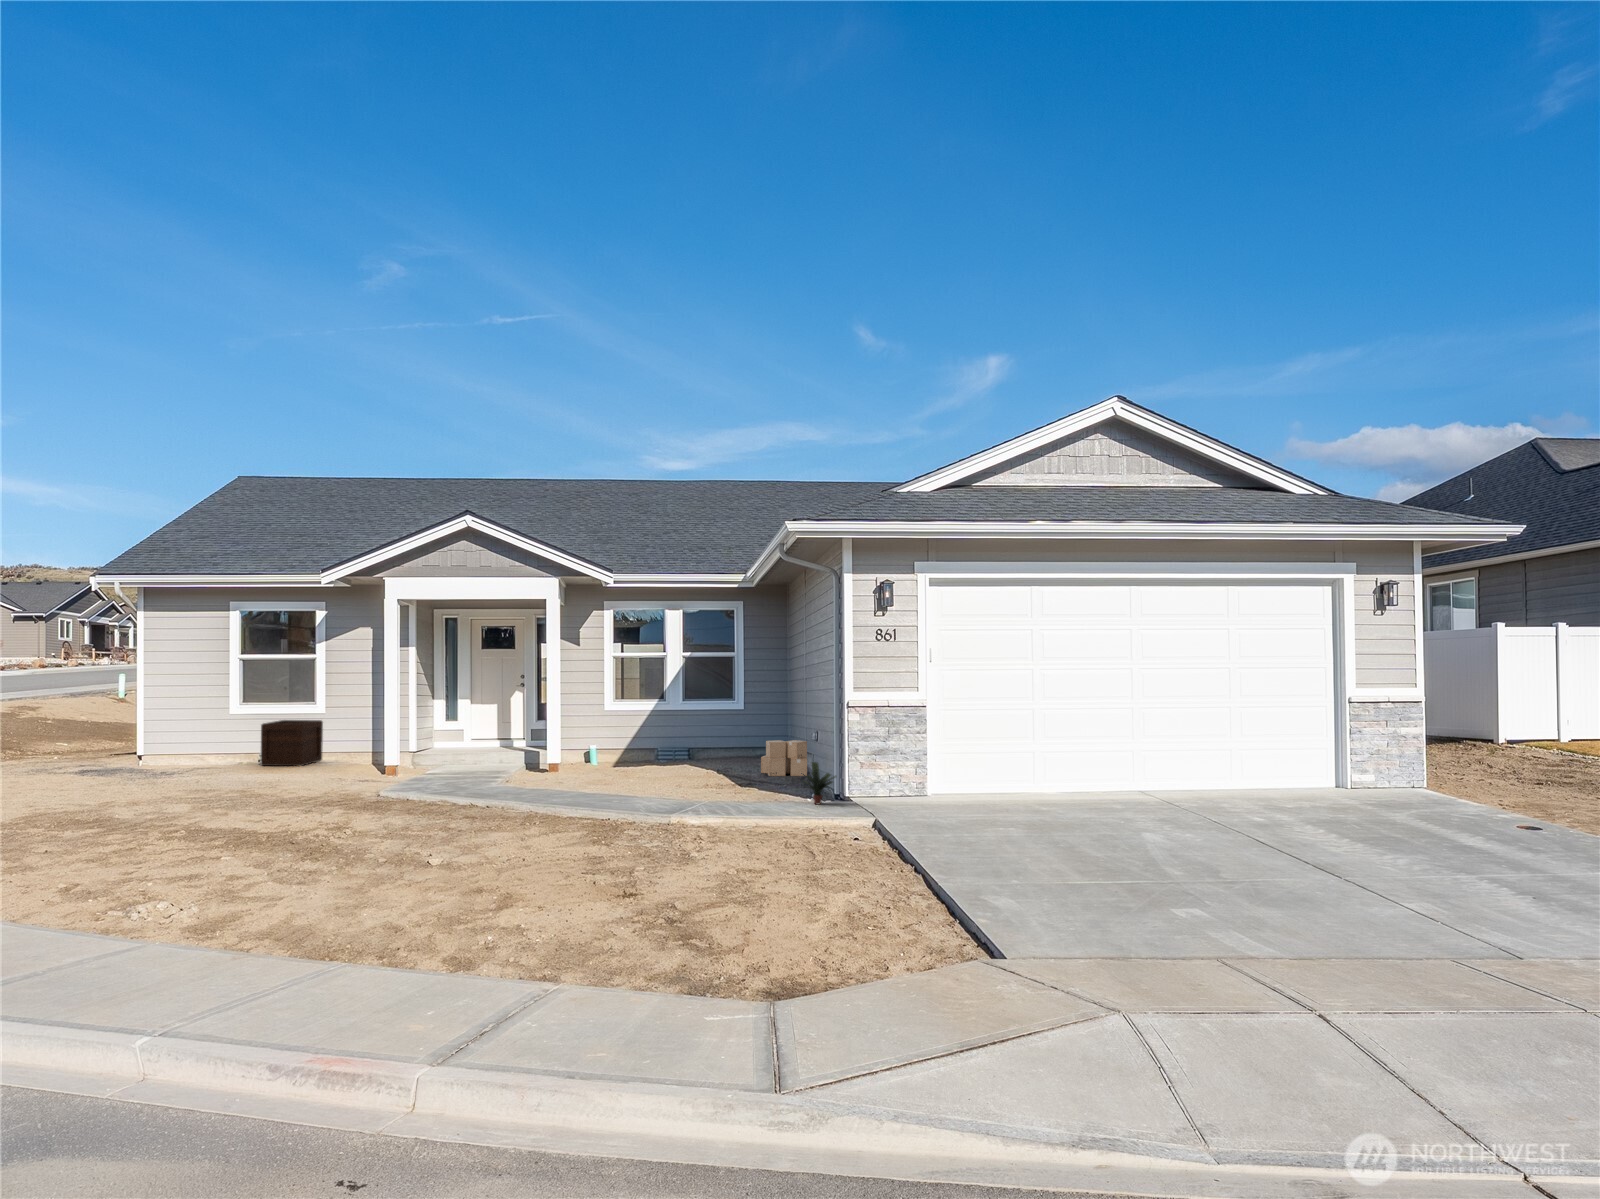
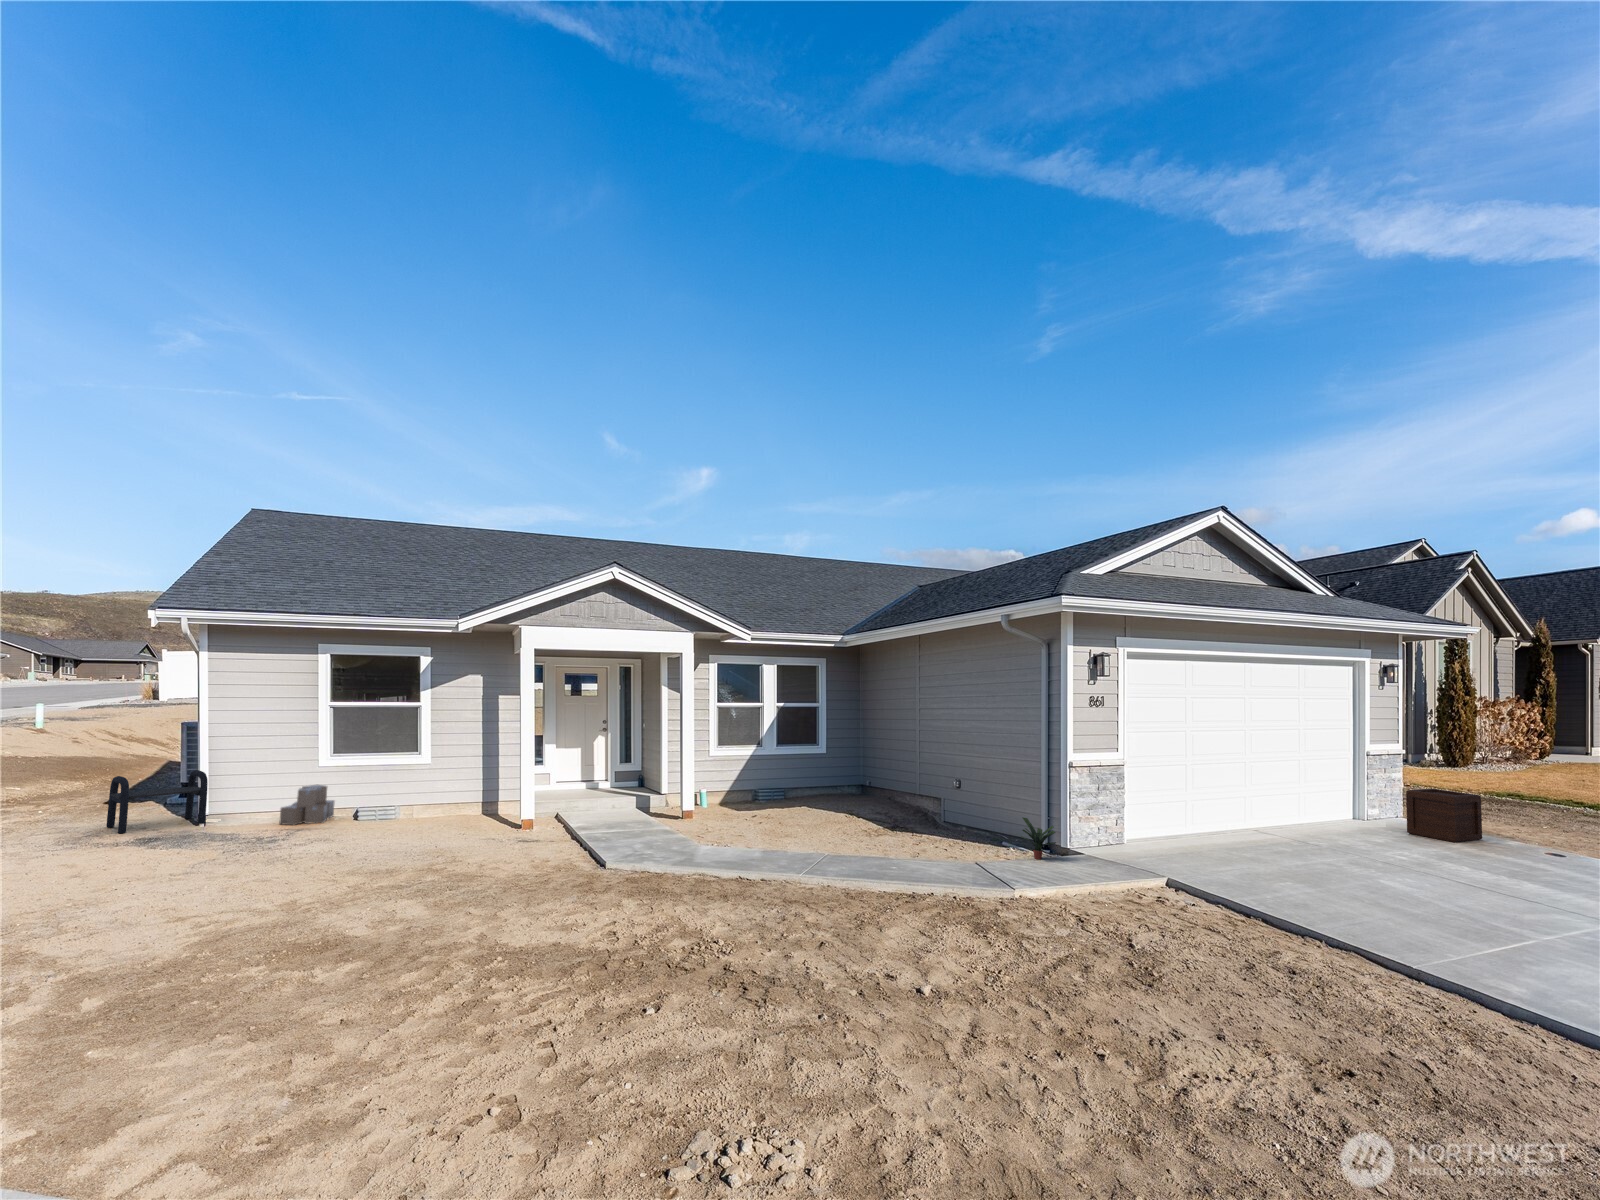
bench: none [63,717,140,768] -> present [106,770,208,833]
wooden crate: present [261,720,323,766] -> present [1406,789,1482,842]
cardboard box: present [761,740,807,776] -> present [280,785,334,825]

